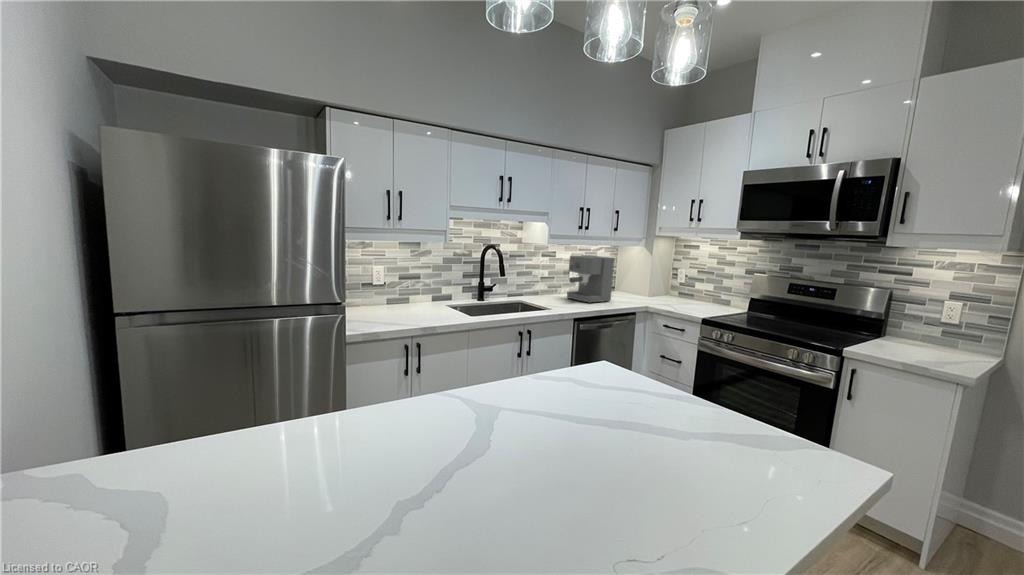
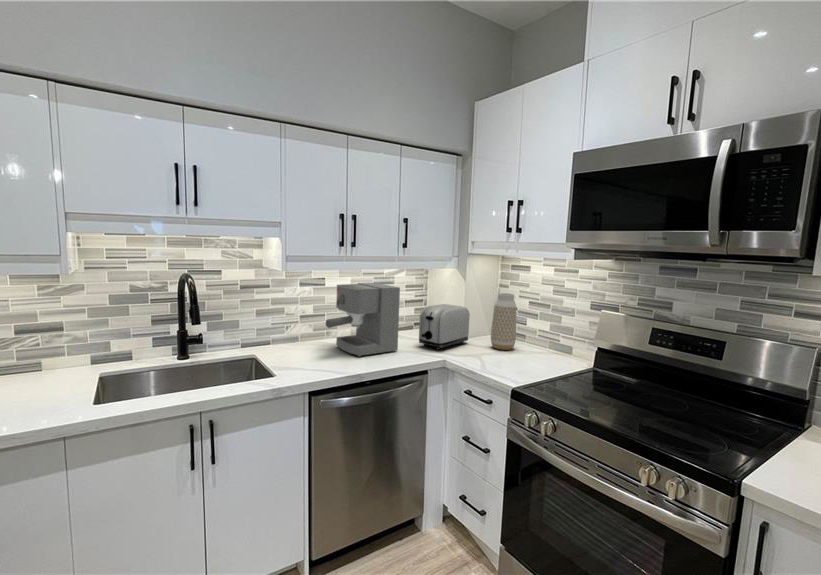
vase: none [671,264,691,303] -> present [491,293,516,350]
toaster: none [622,272,655,301] -> present [419,304,470,349]

